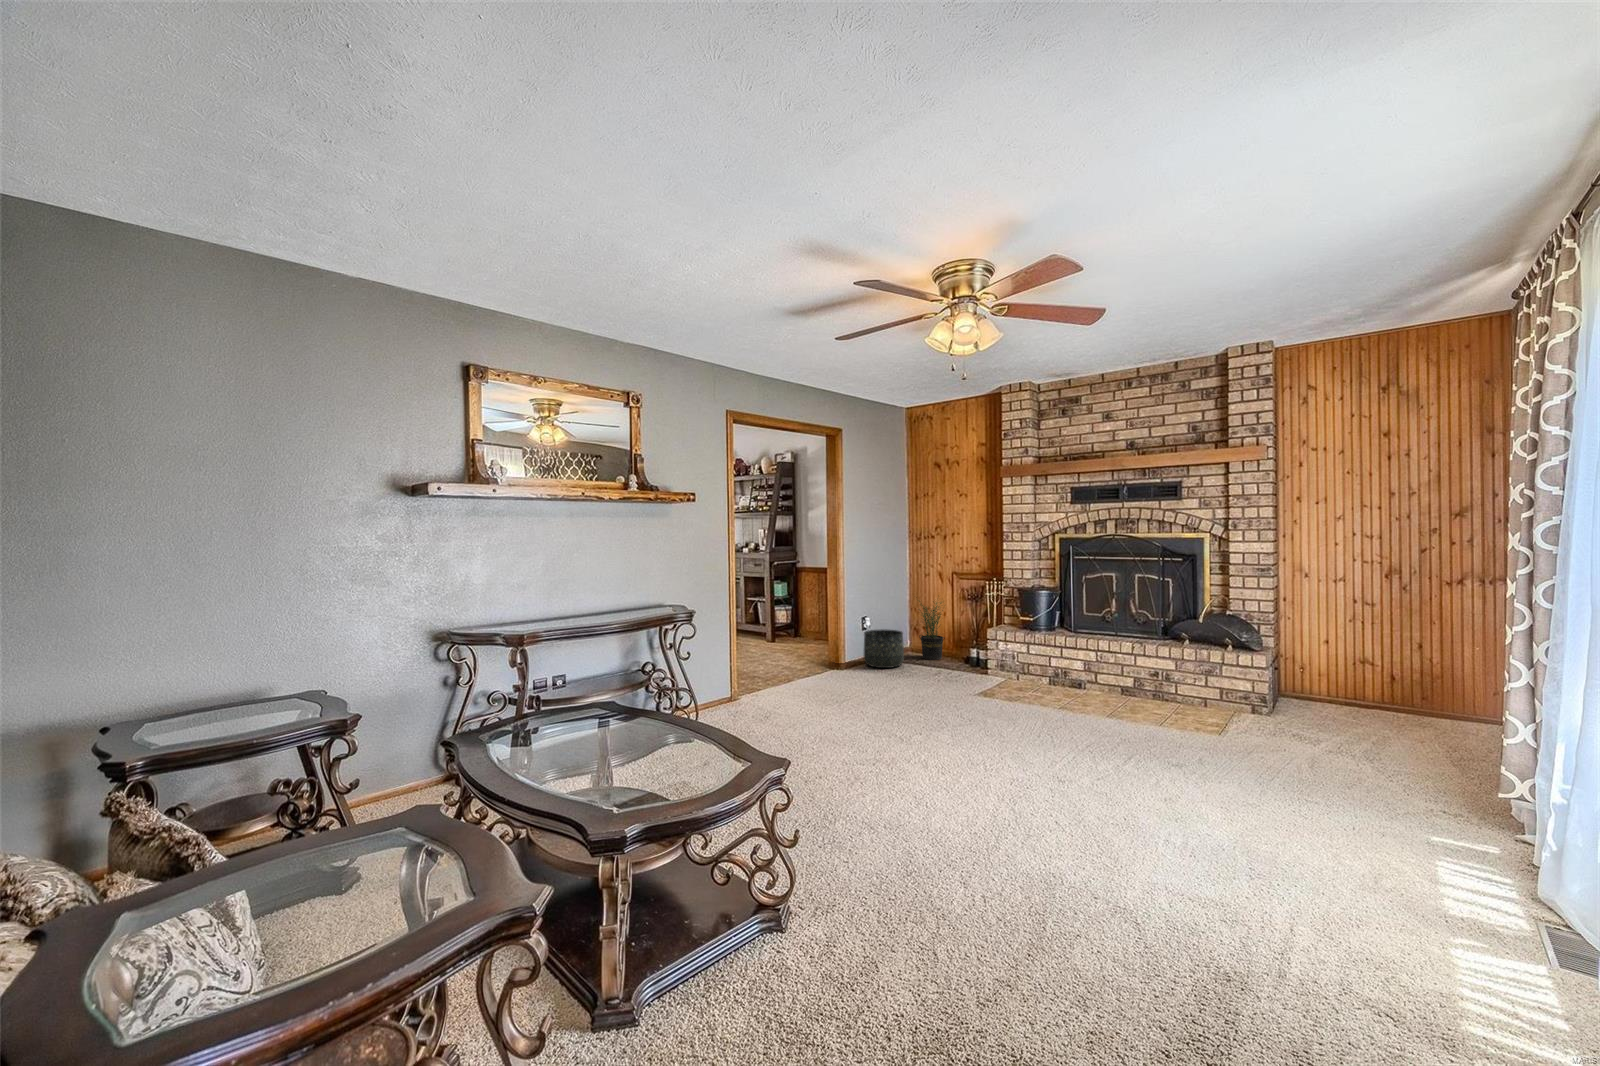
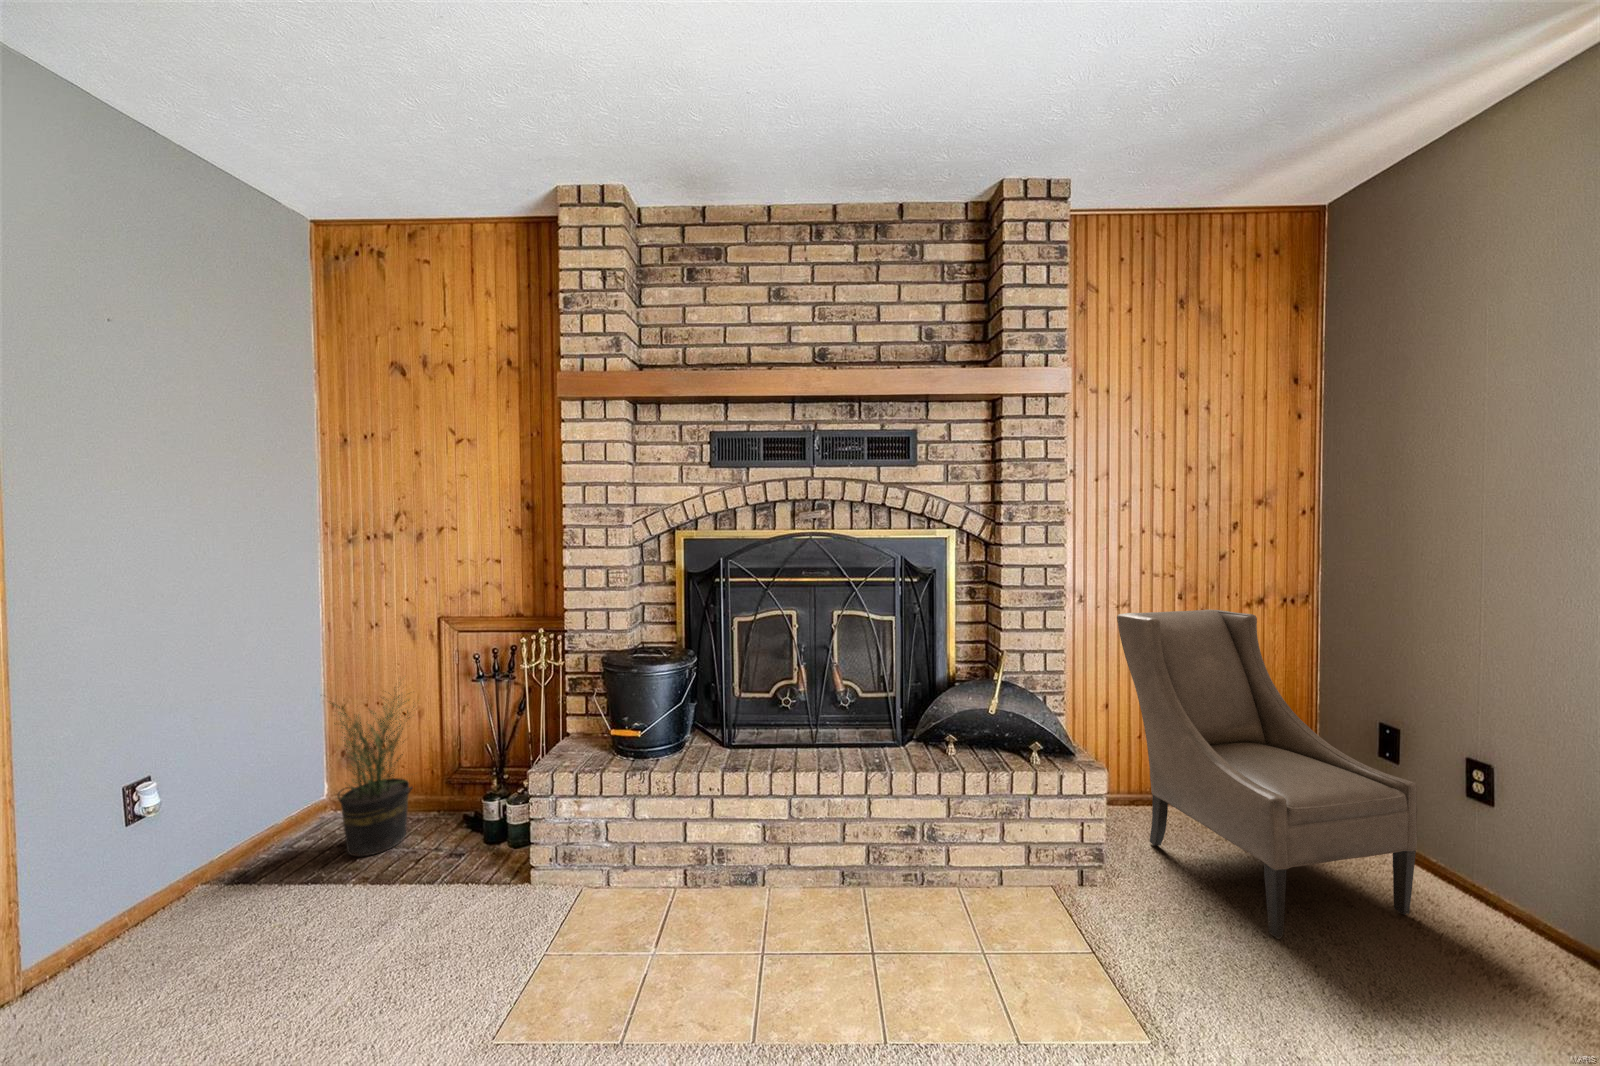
armchair: none [1318,584,1456,748] -> present [1117,609,1417,939]
basket: present [864,629,904,668] -> none [60,817,256,997]

